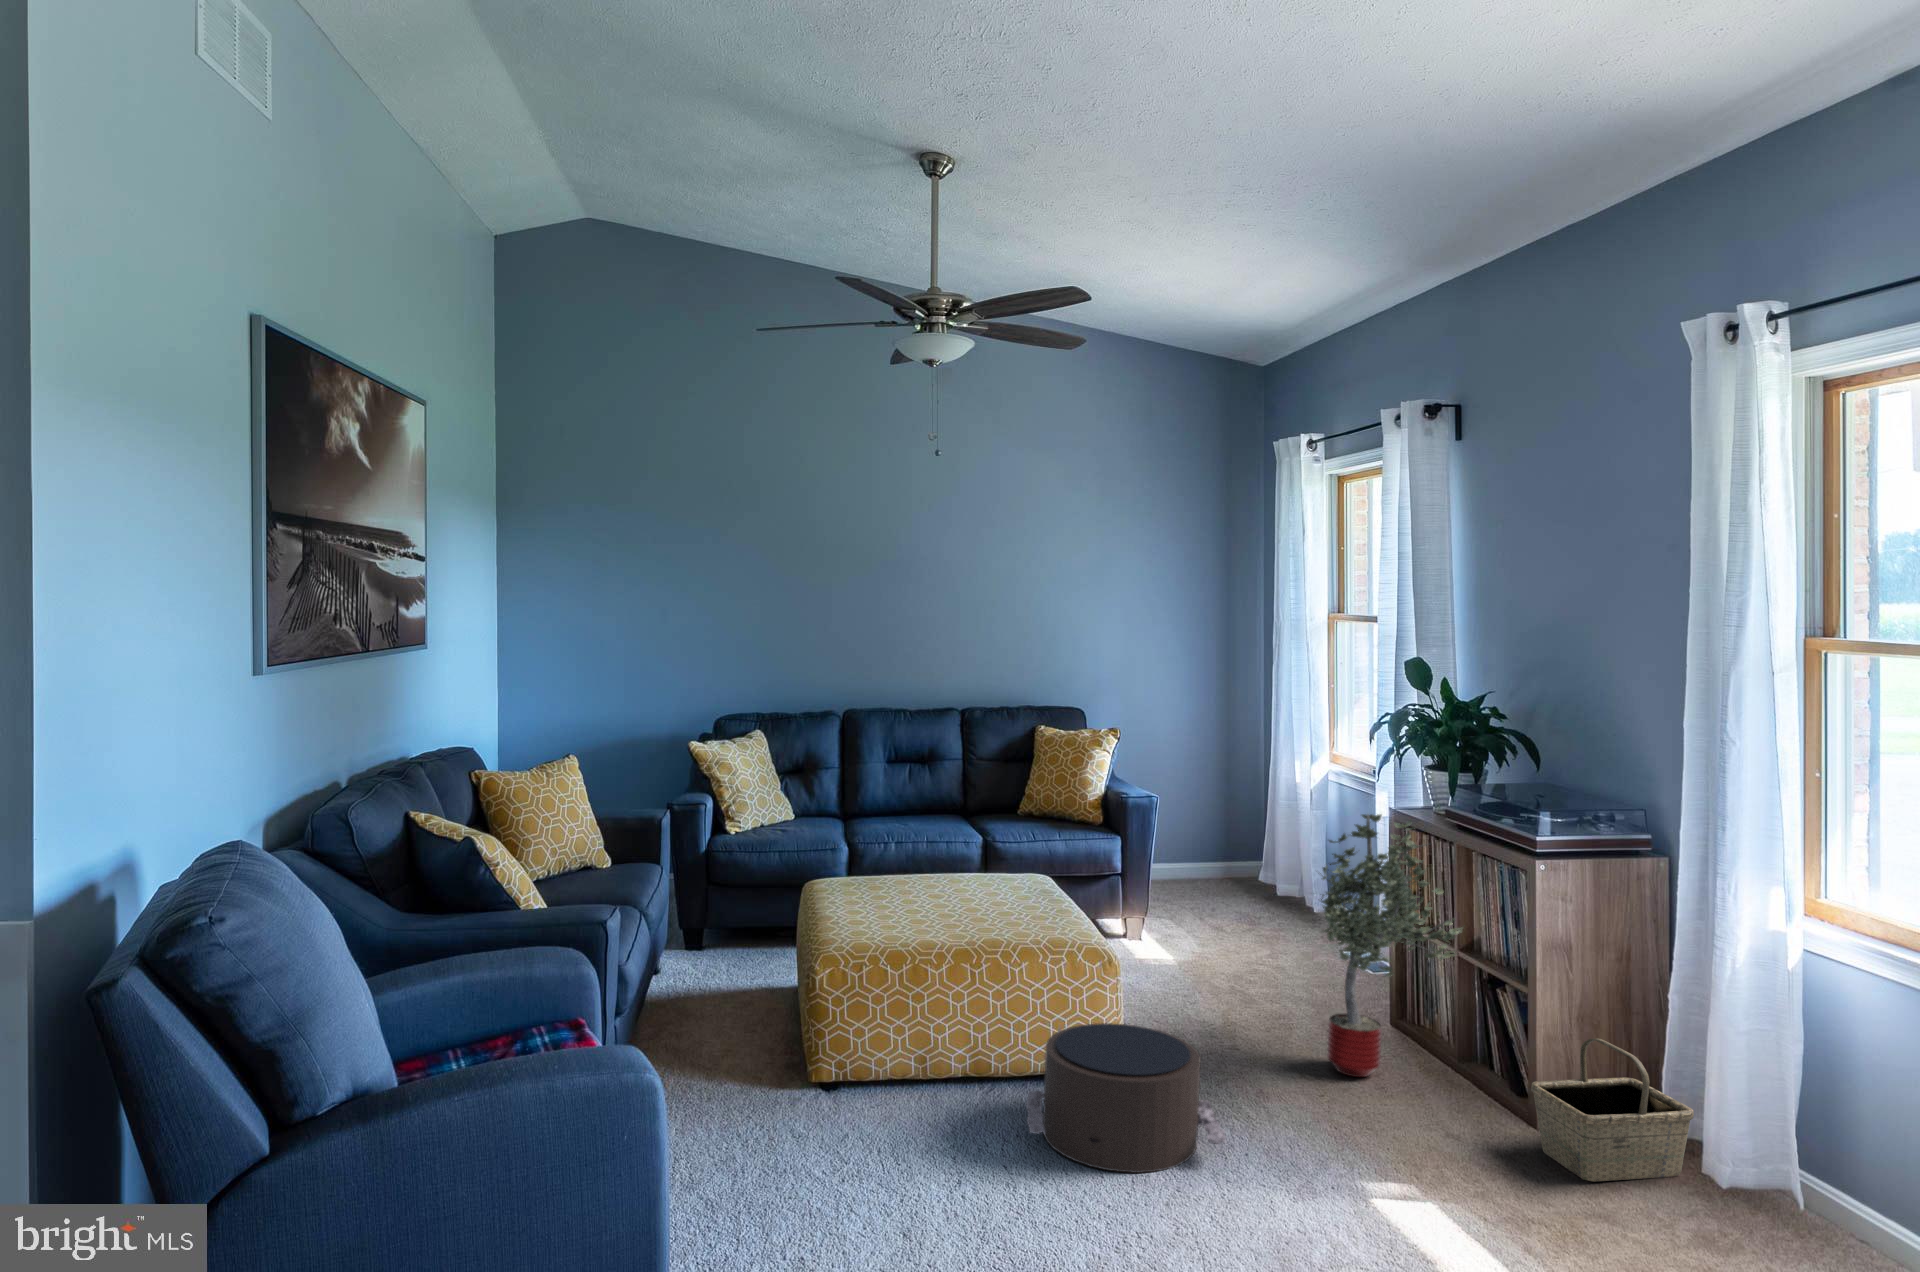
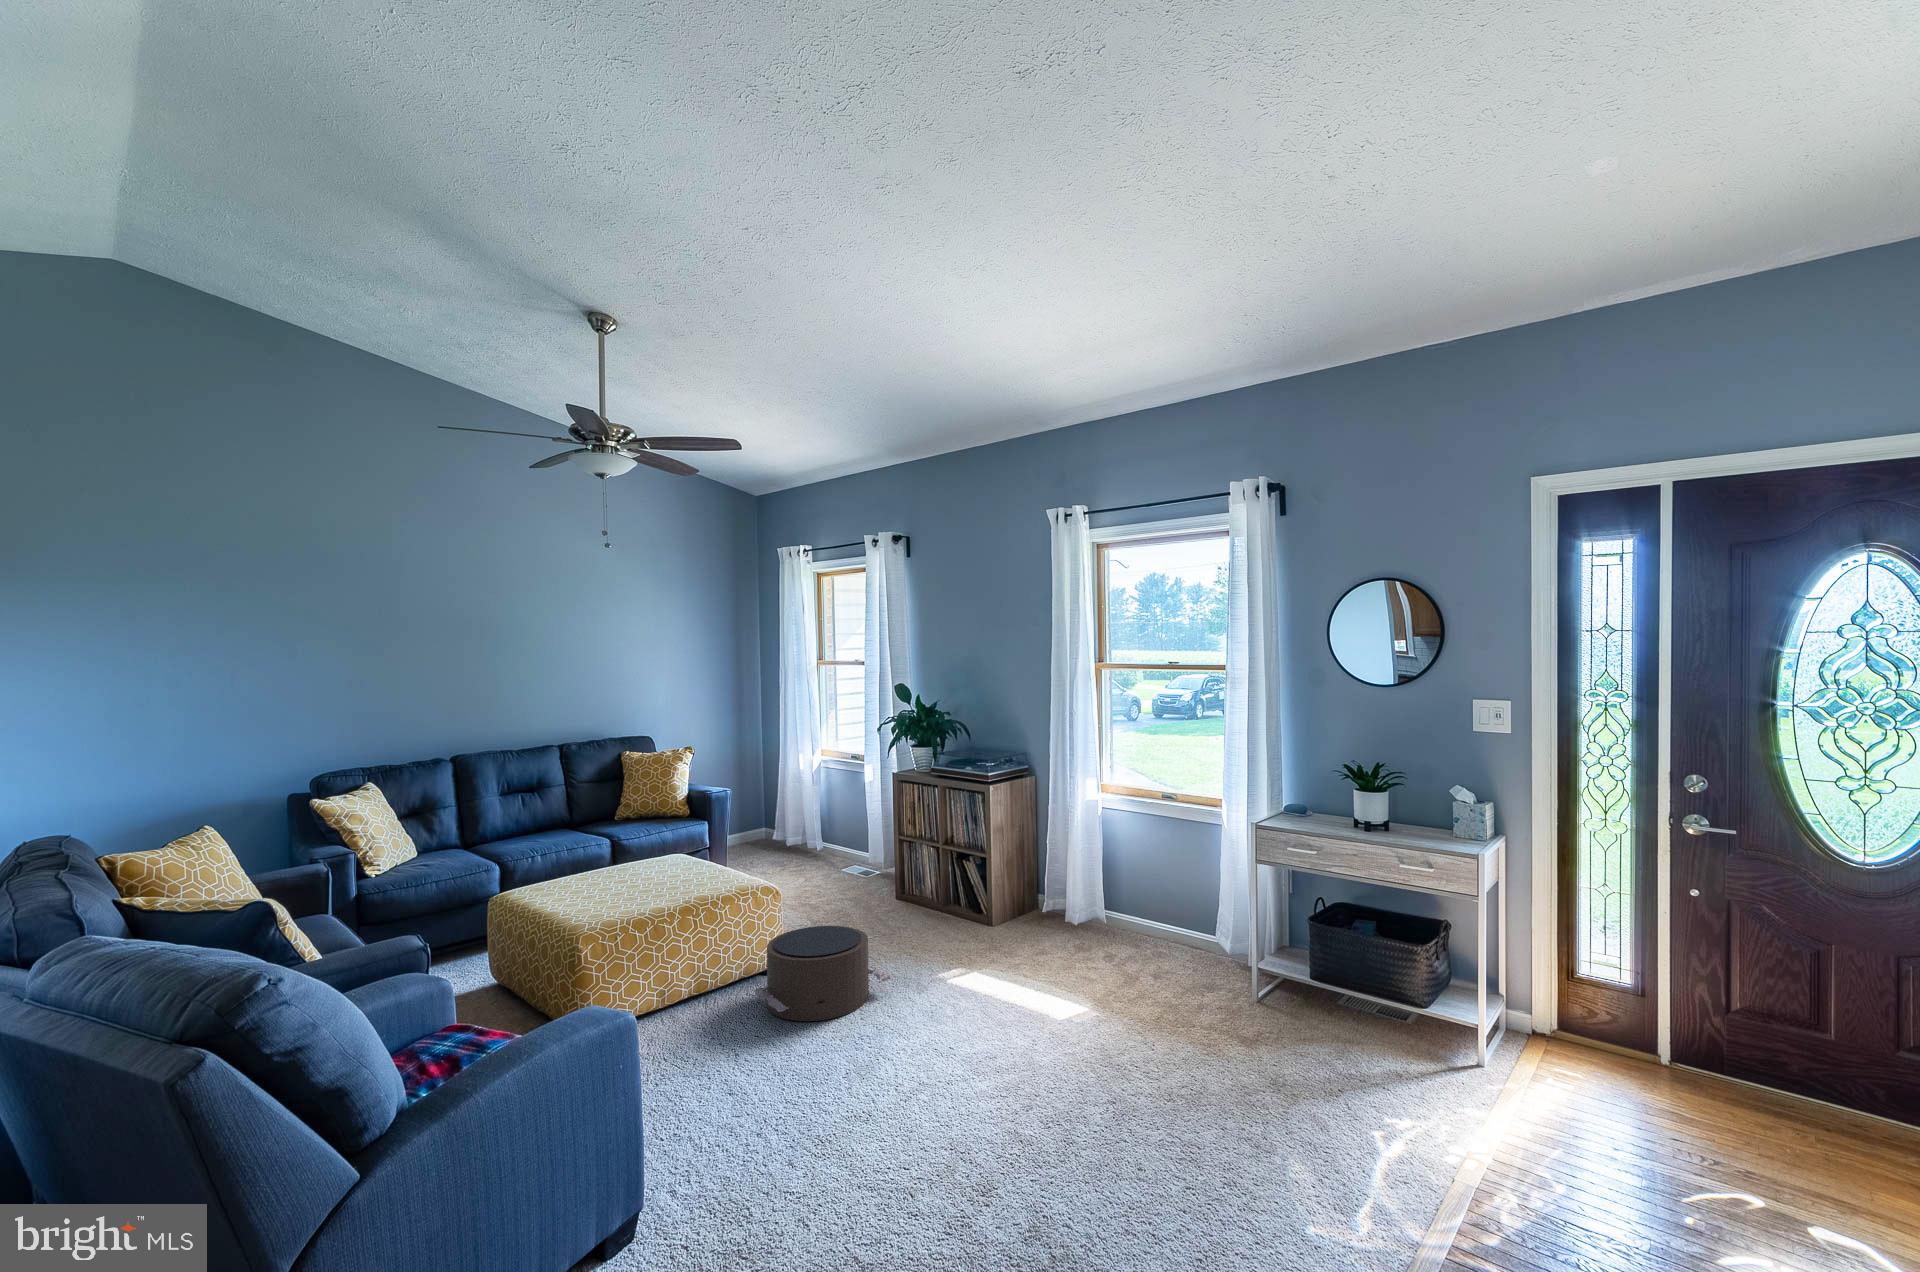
potted tree: present [1320,814,1462,1077] -> none [874,770,963,928]
basket: present [1531,1039,1694,1182] -> none [1016,867,1083,940]

